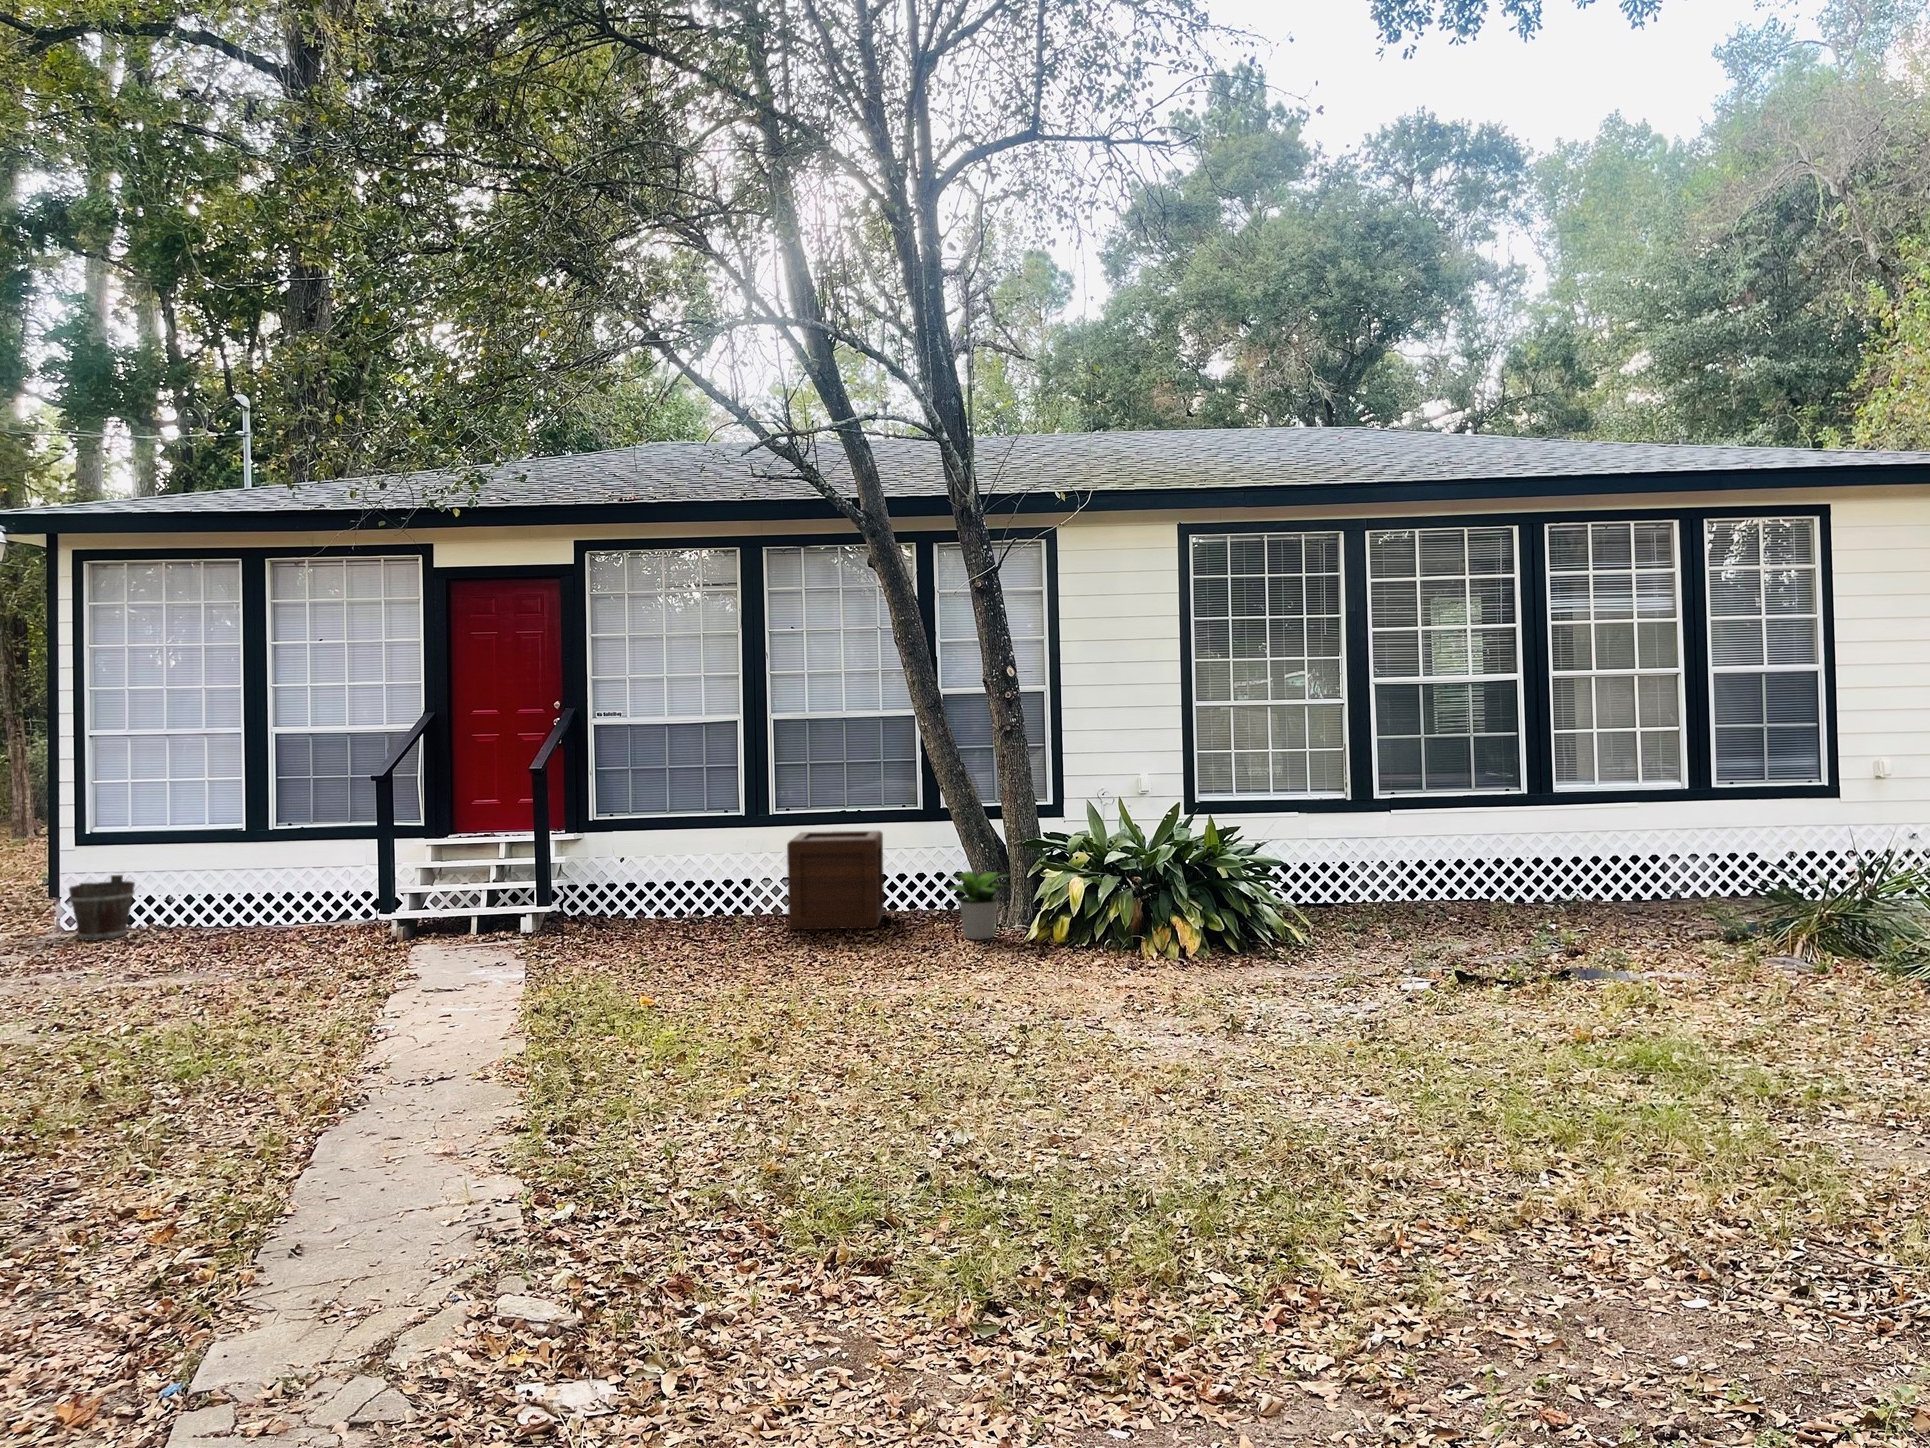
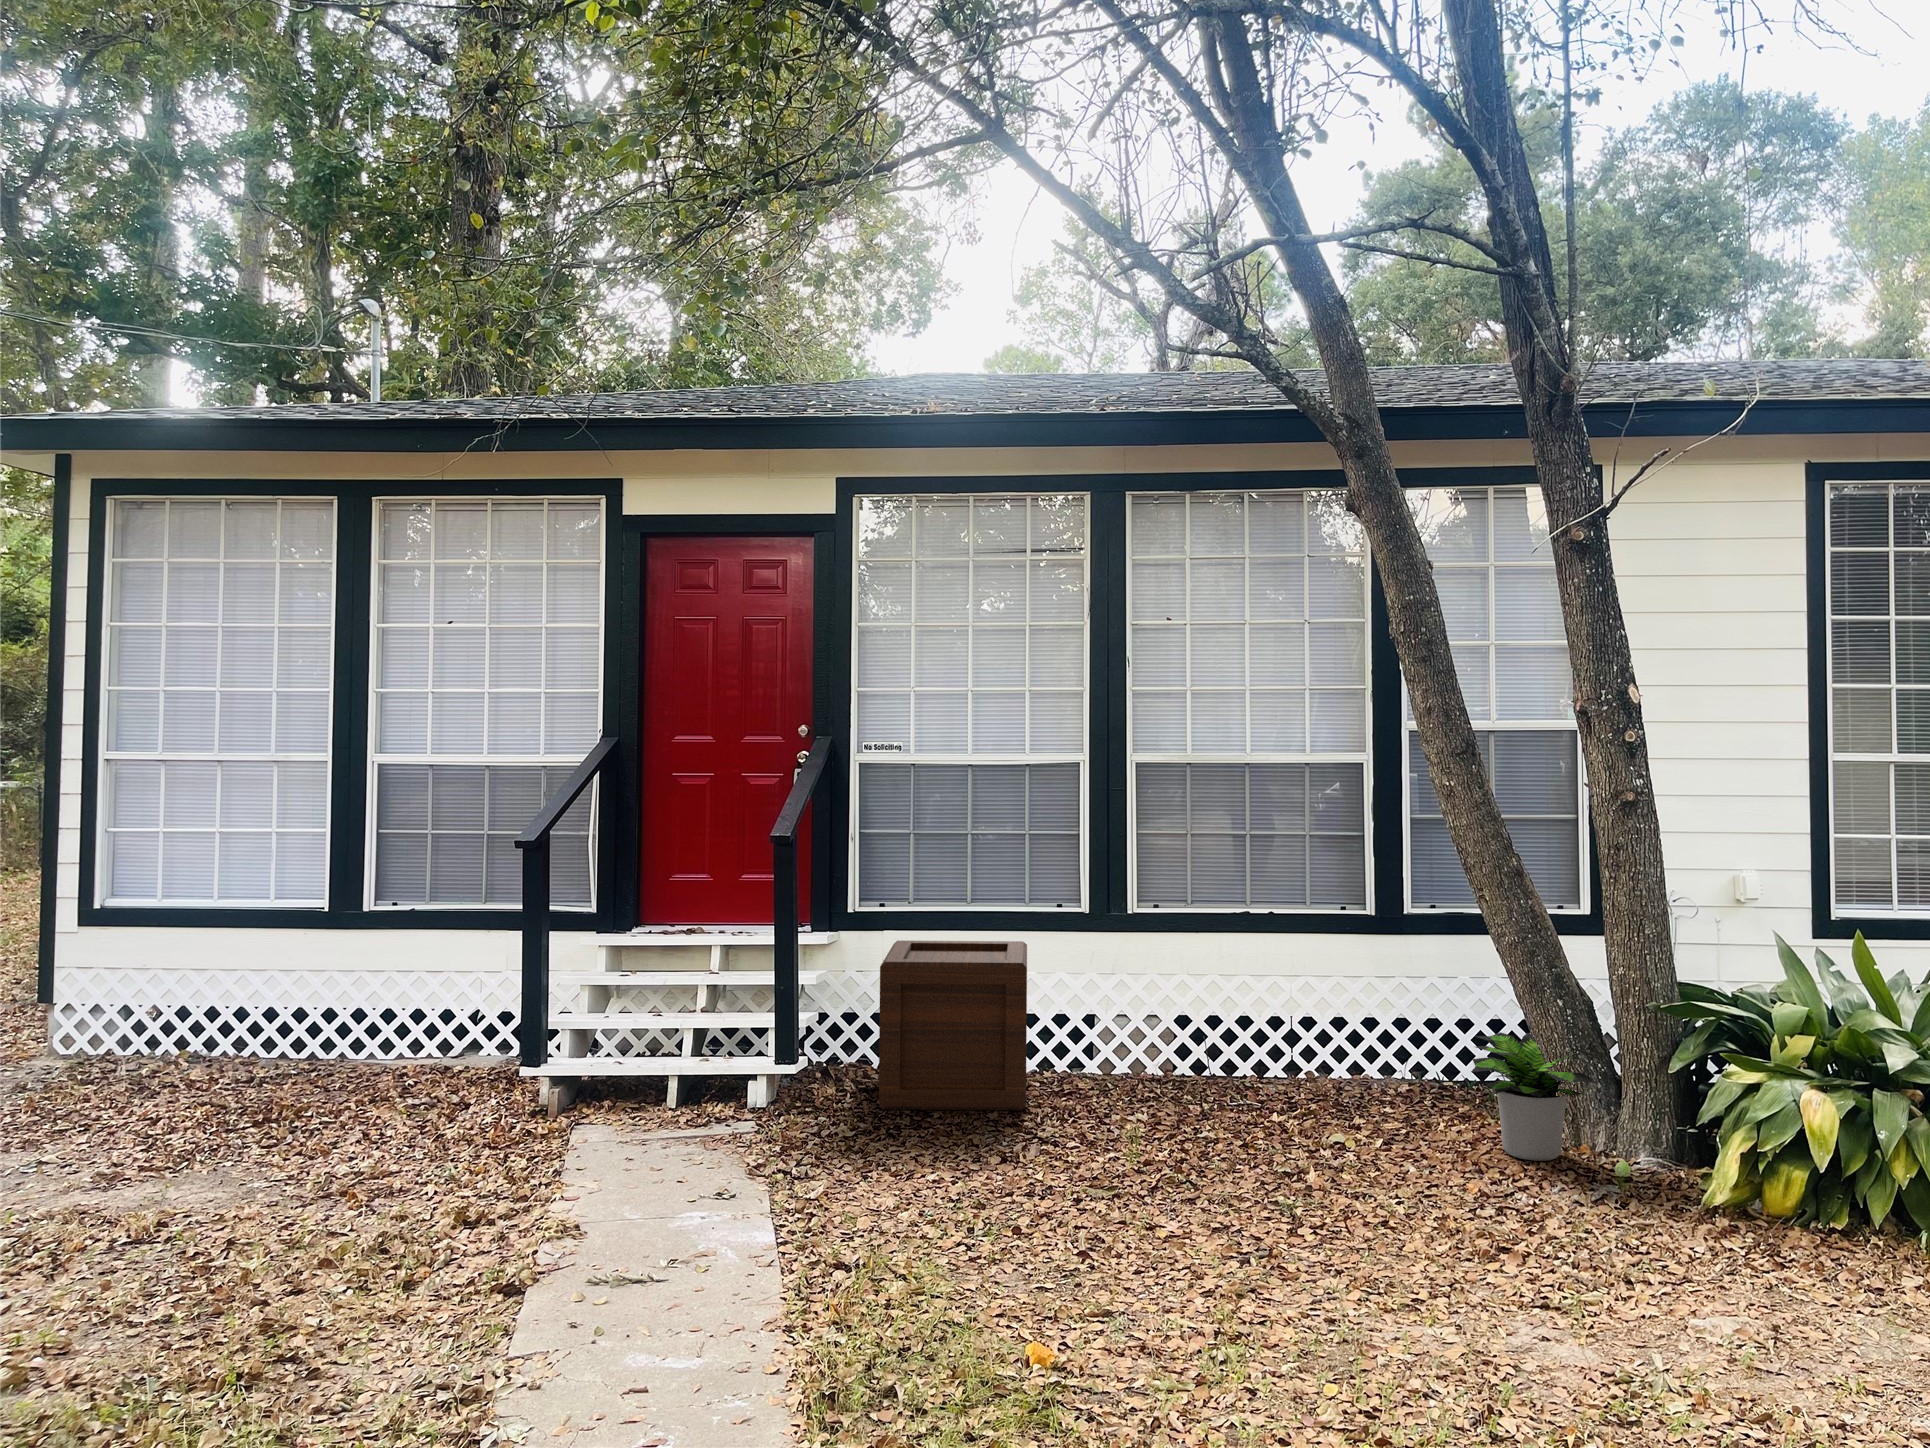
wooden crate: present [787,831,884,930] -> present [879,940,1027,1111]
bucket: present [69,875,135,941] -> none [56,973,161,1079]

